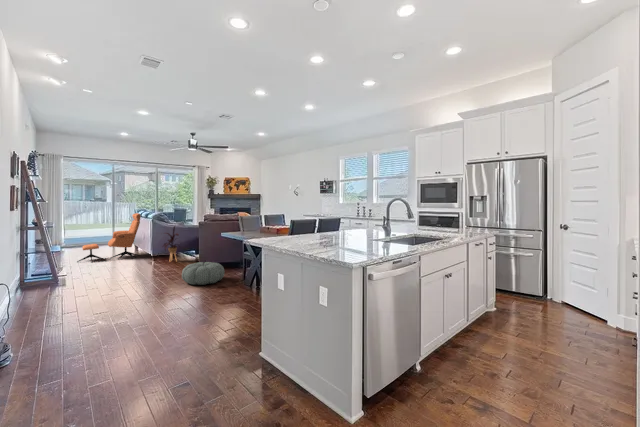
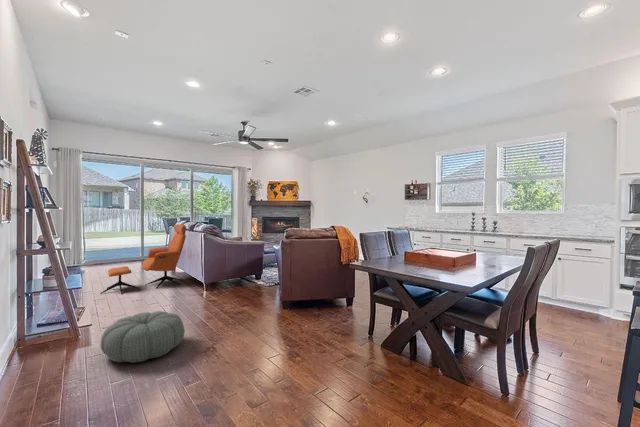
house plant: present [164,226,179,261] -> none [219,242,246,293]
pouf: present [182,262,224,285] -> present [101,311,185,362]

